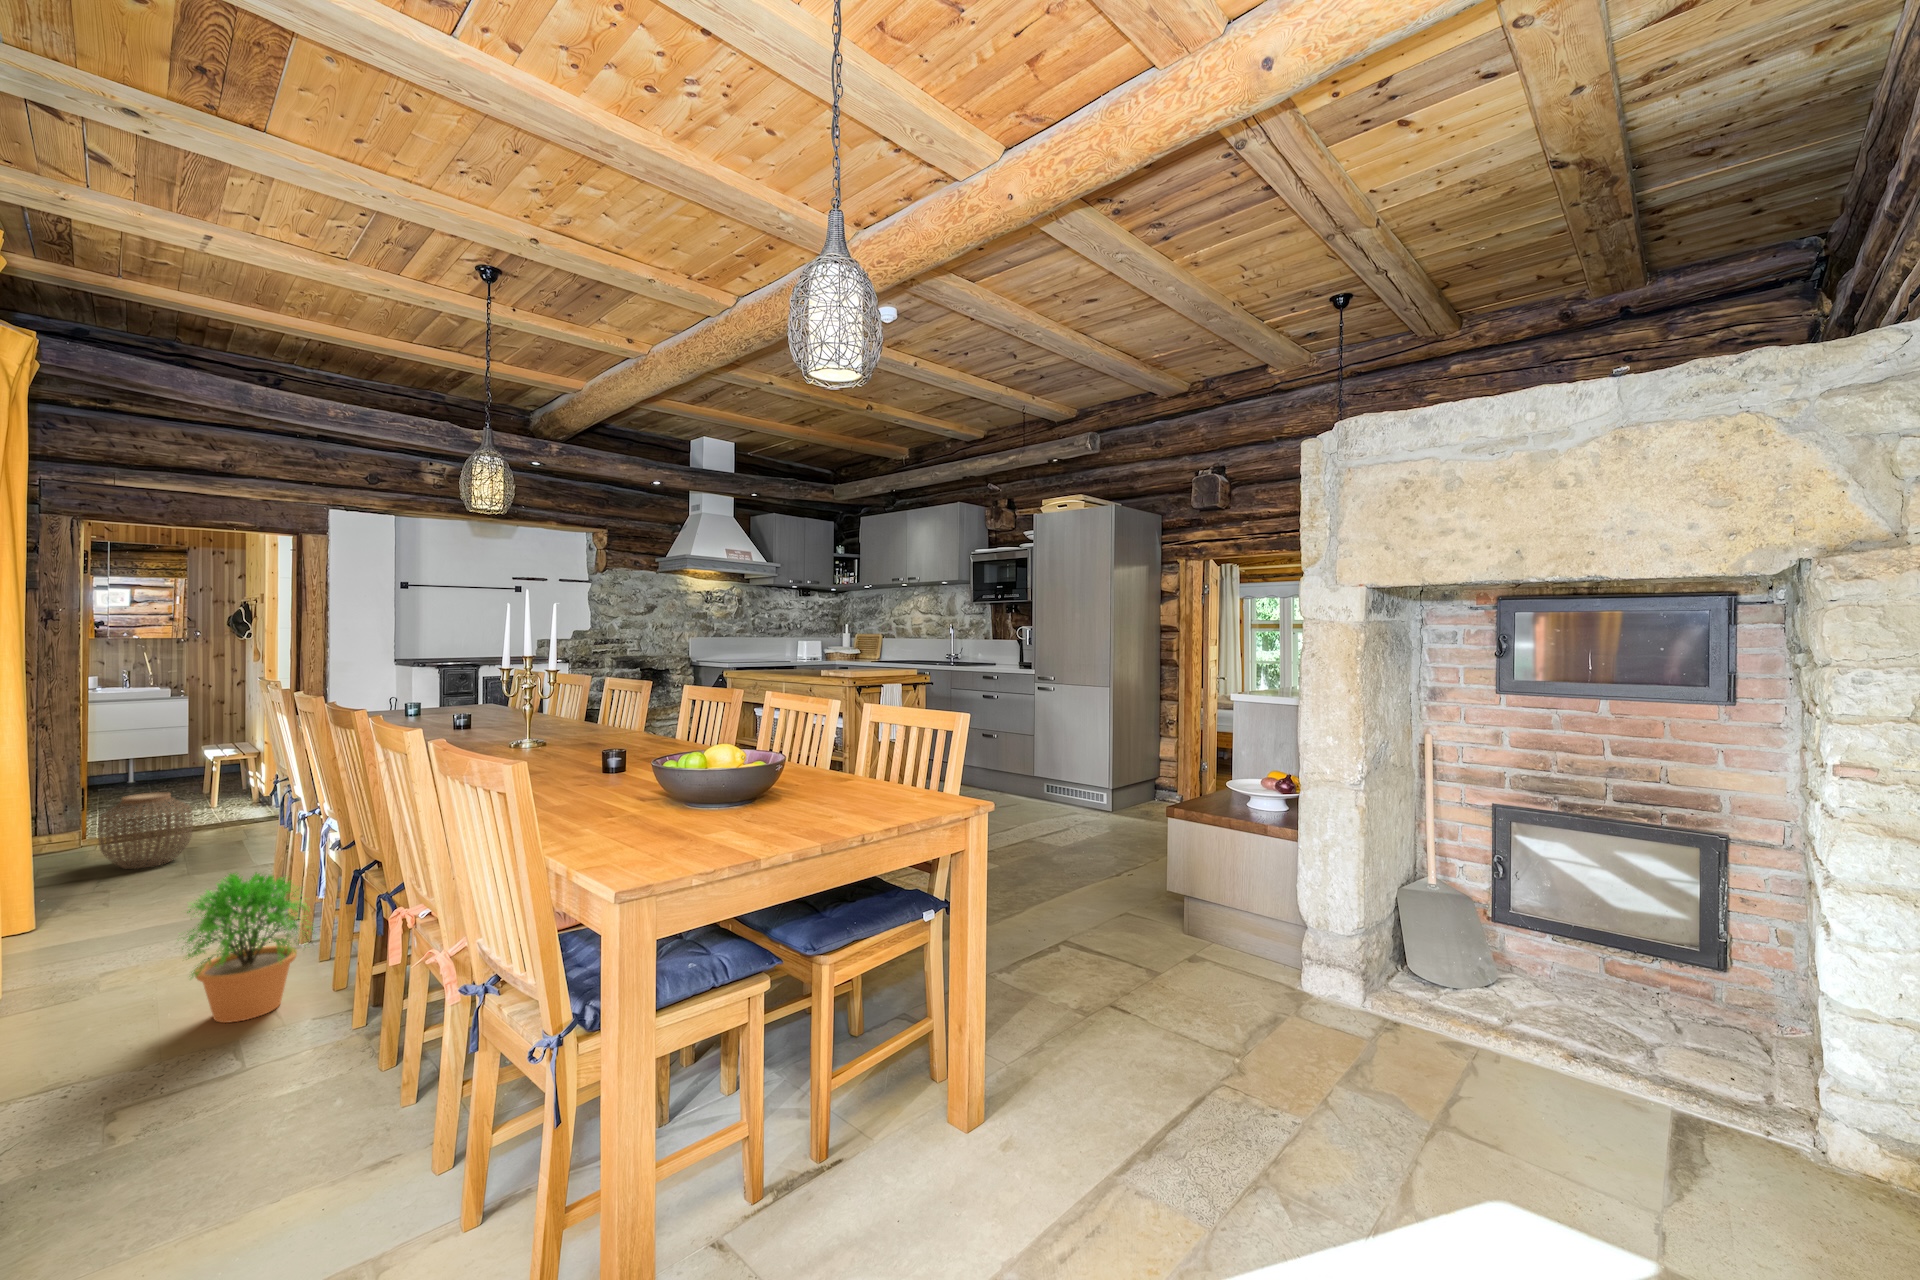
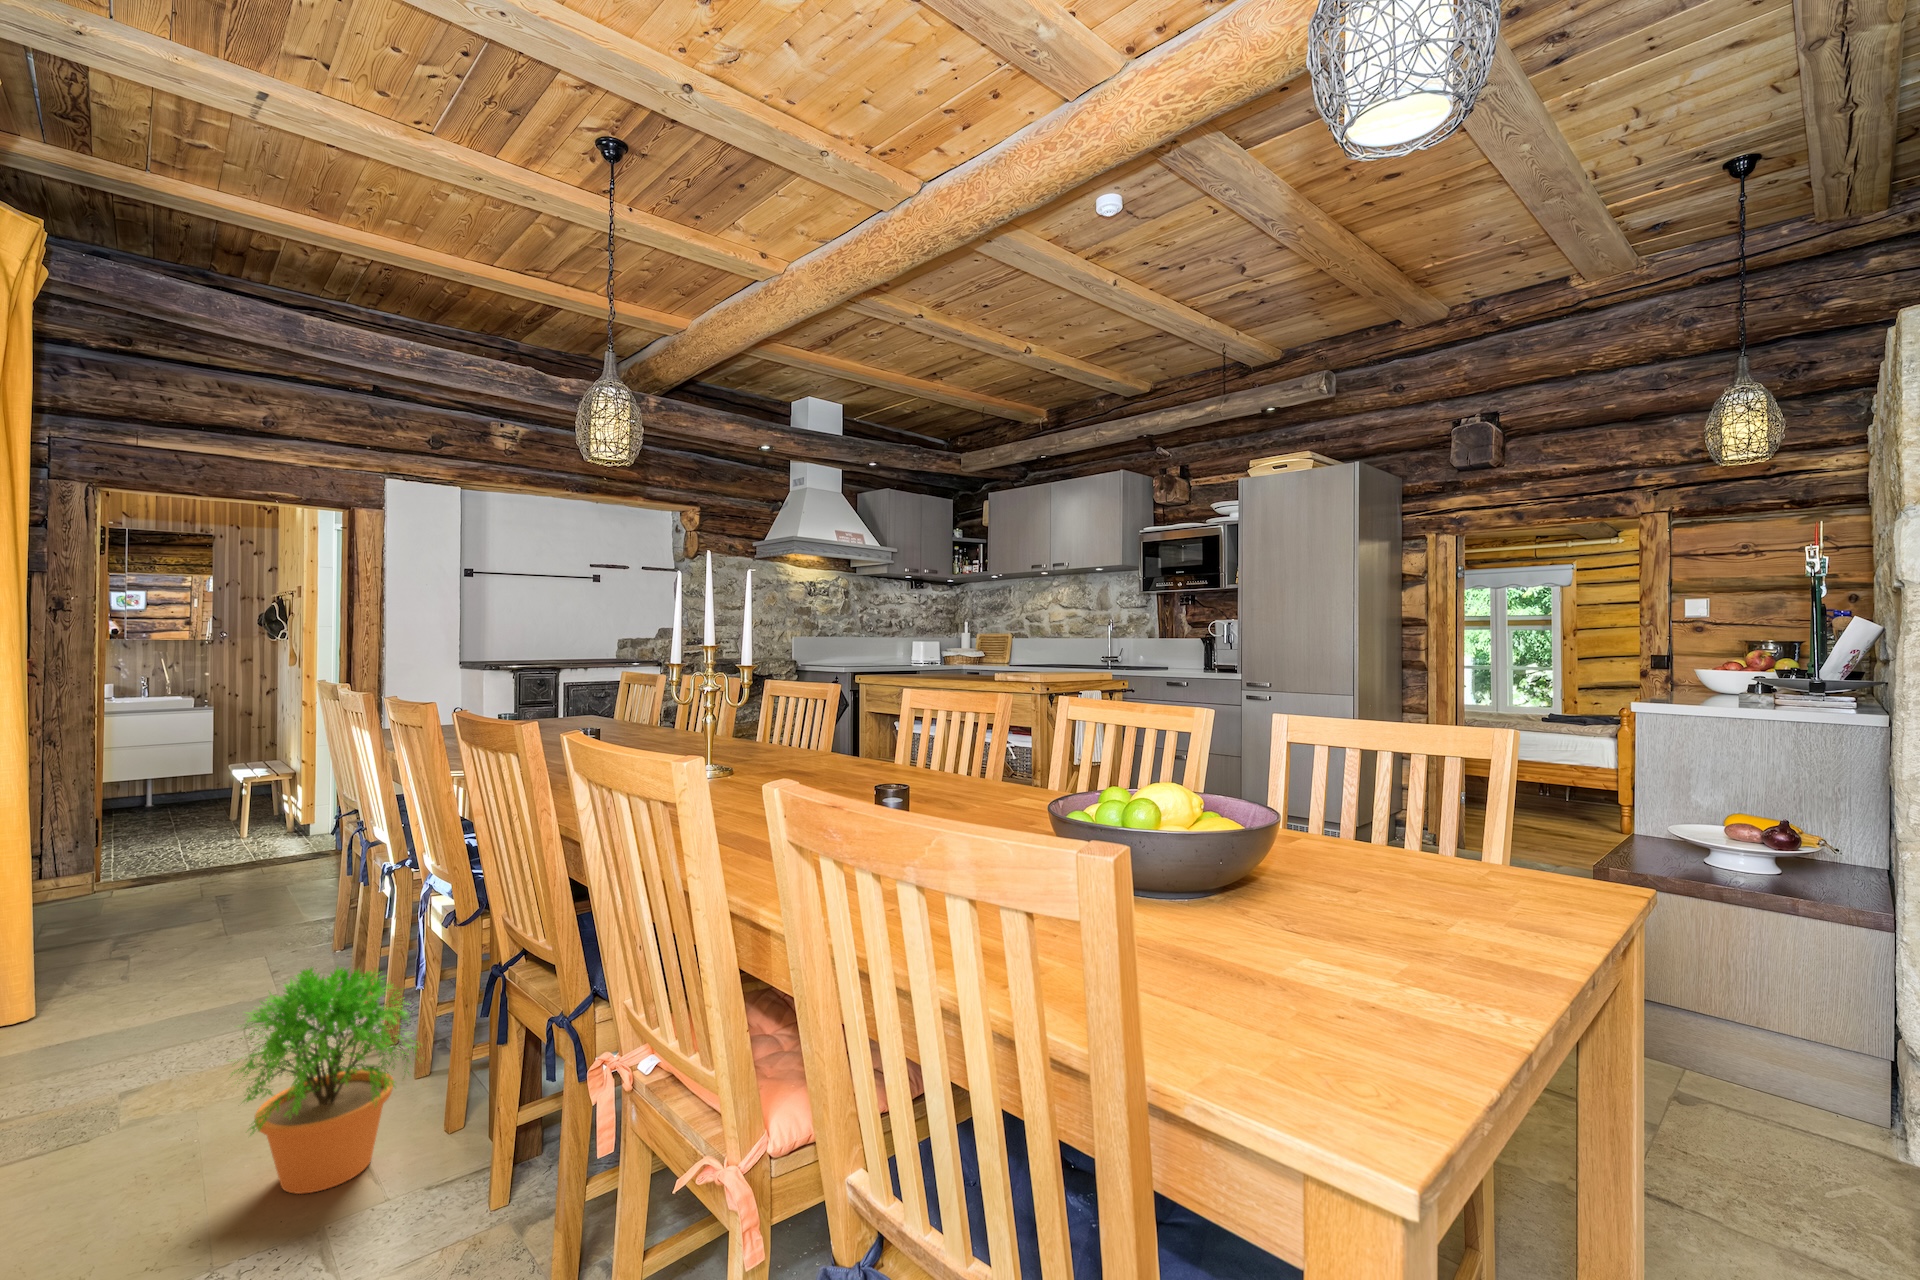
woven basket: present [98,792,192,869] -> none [118,828,230,926]

